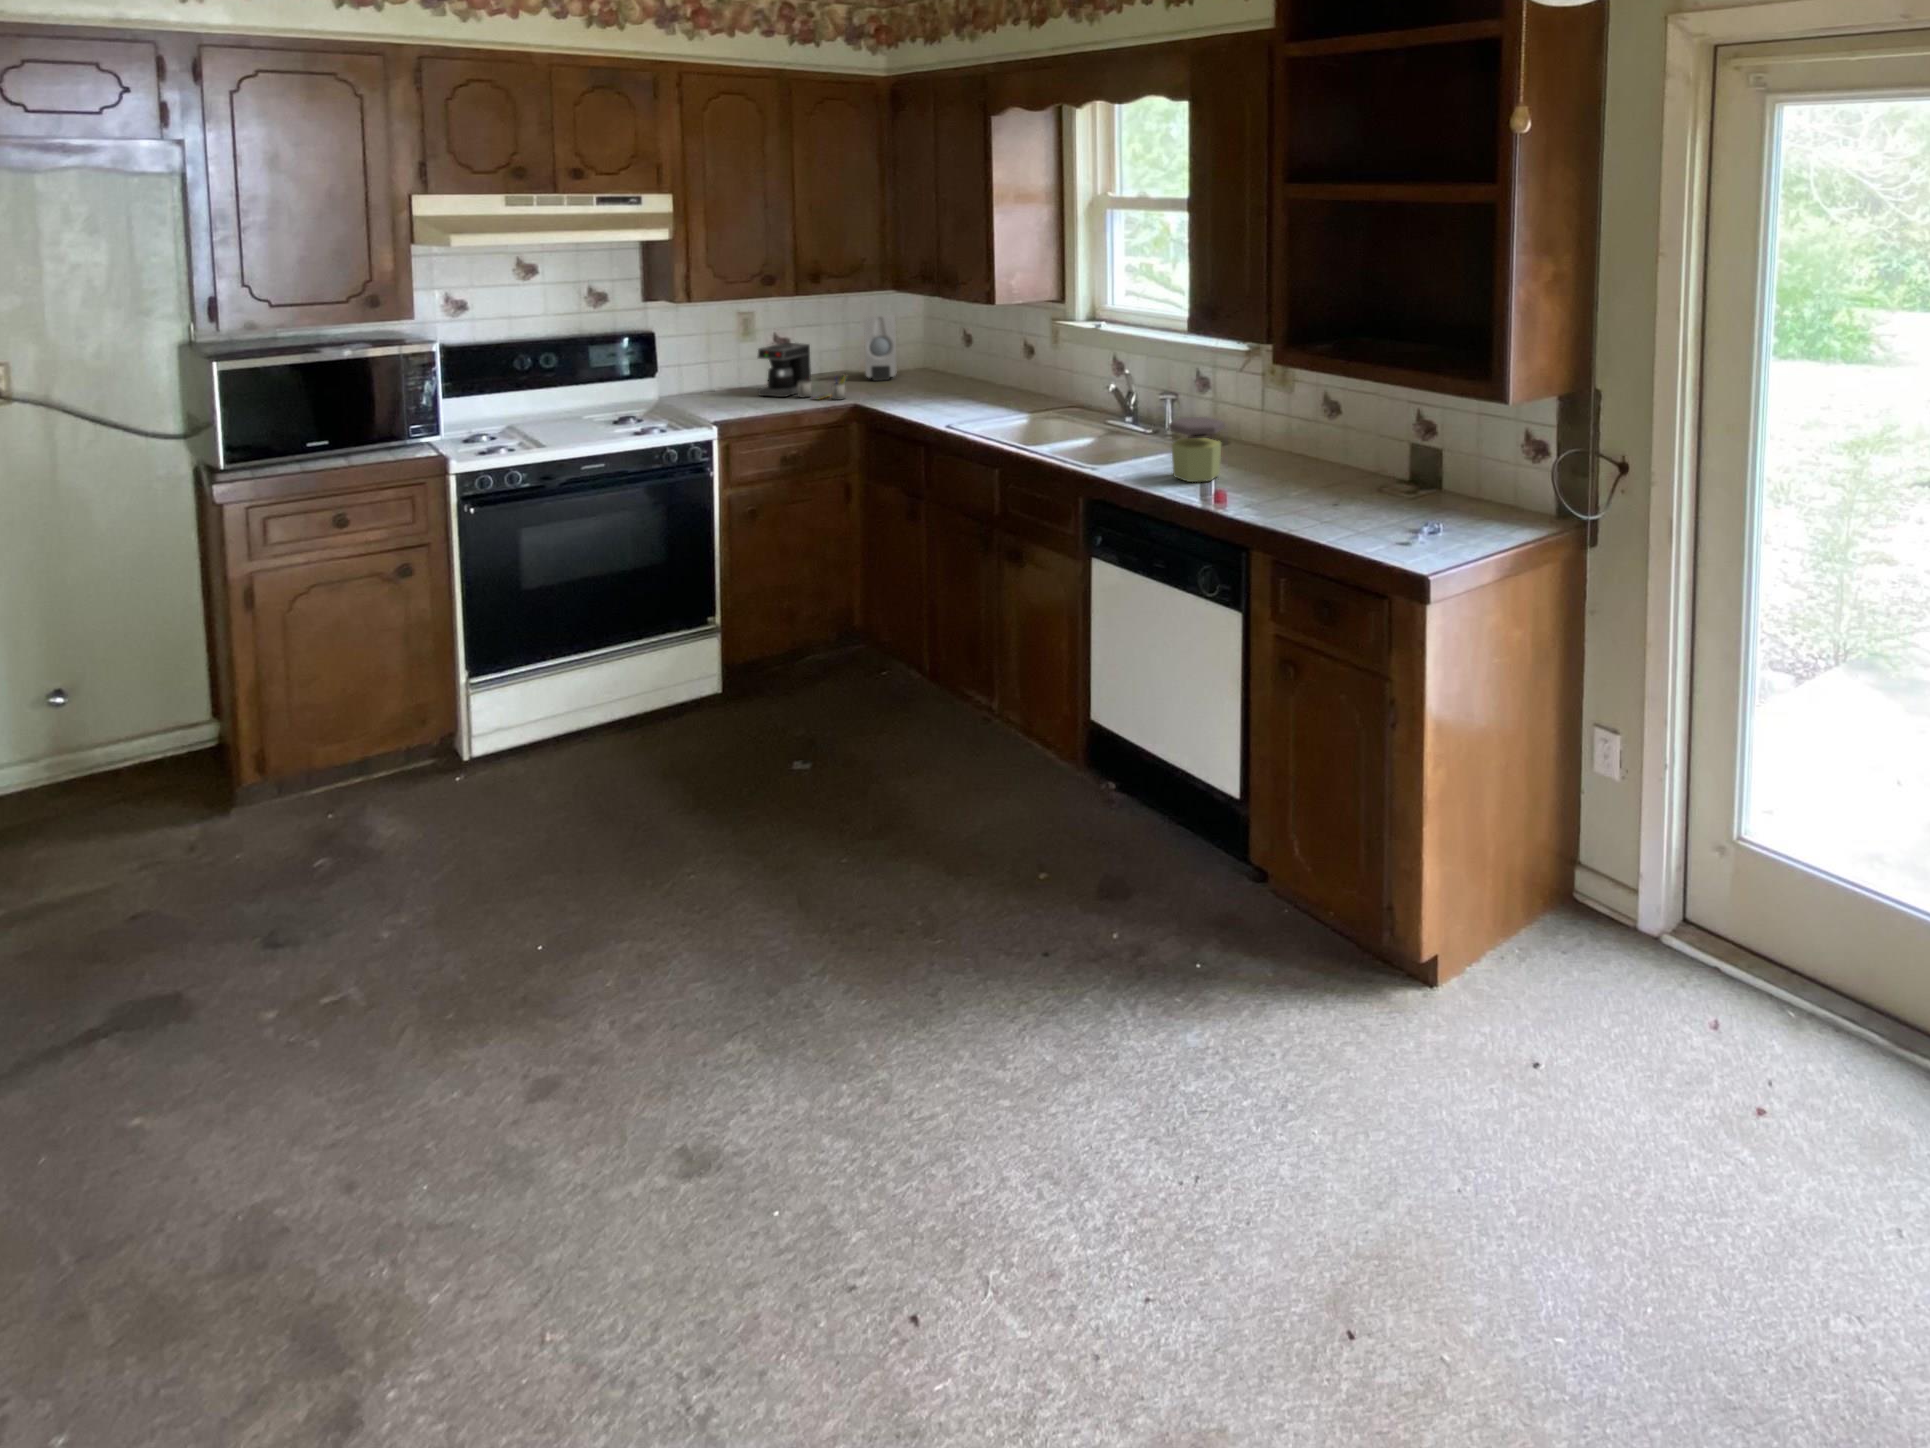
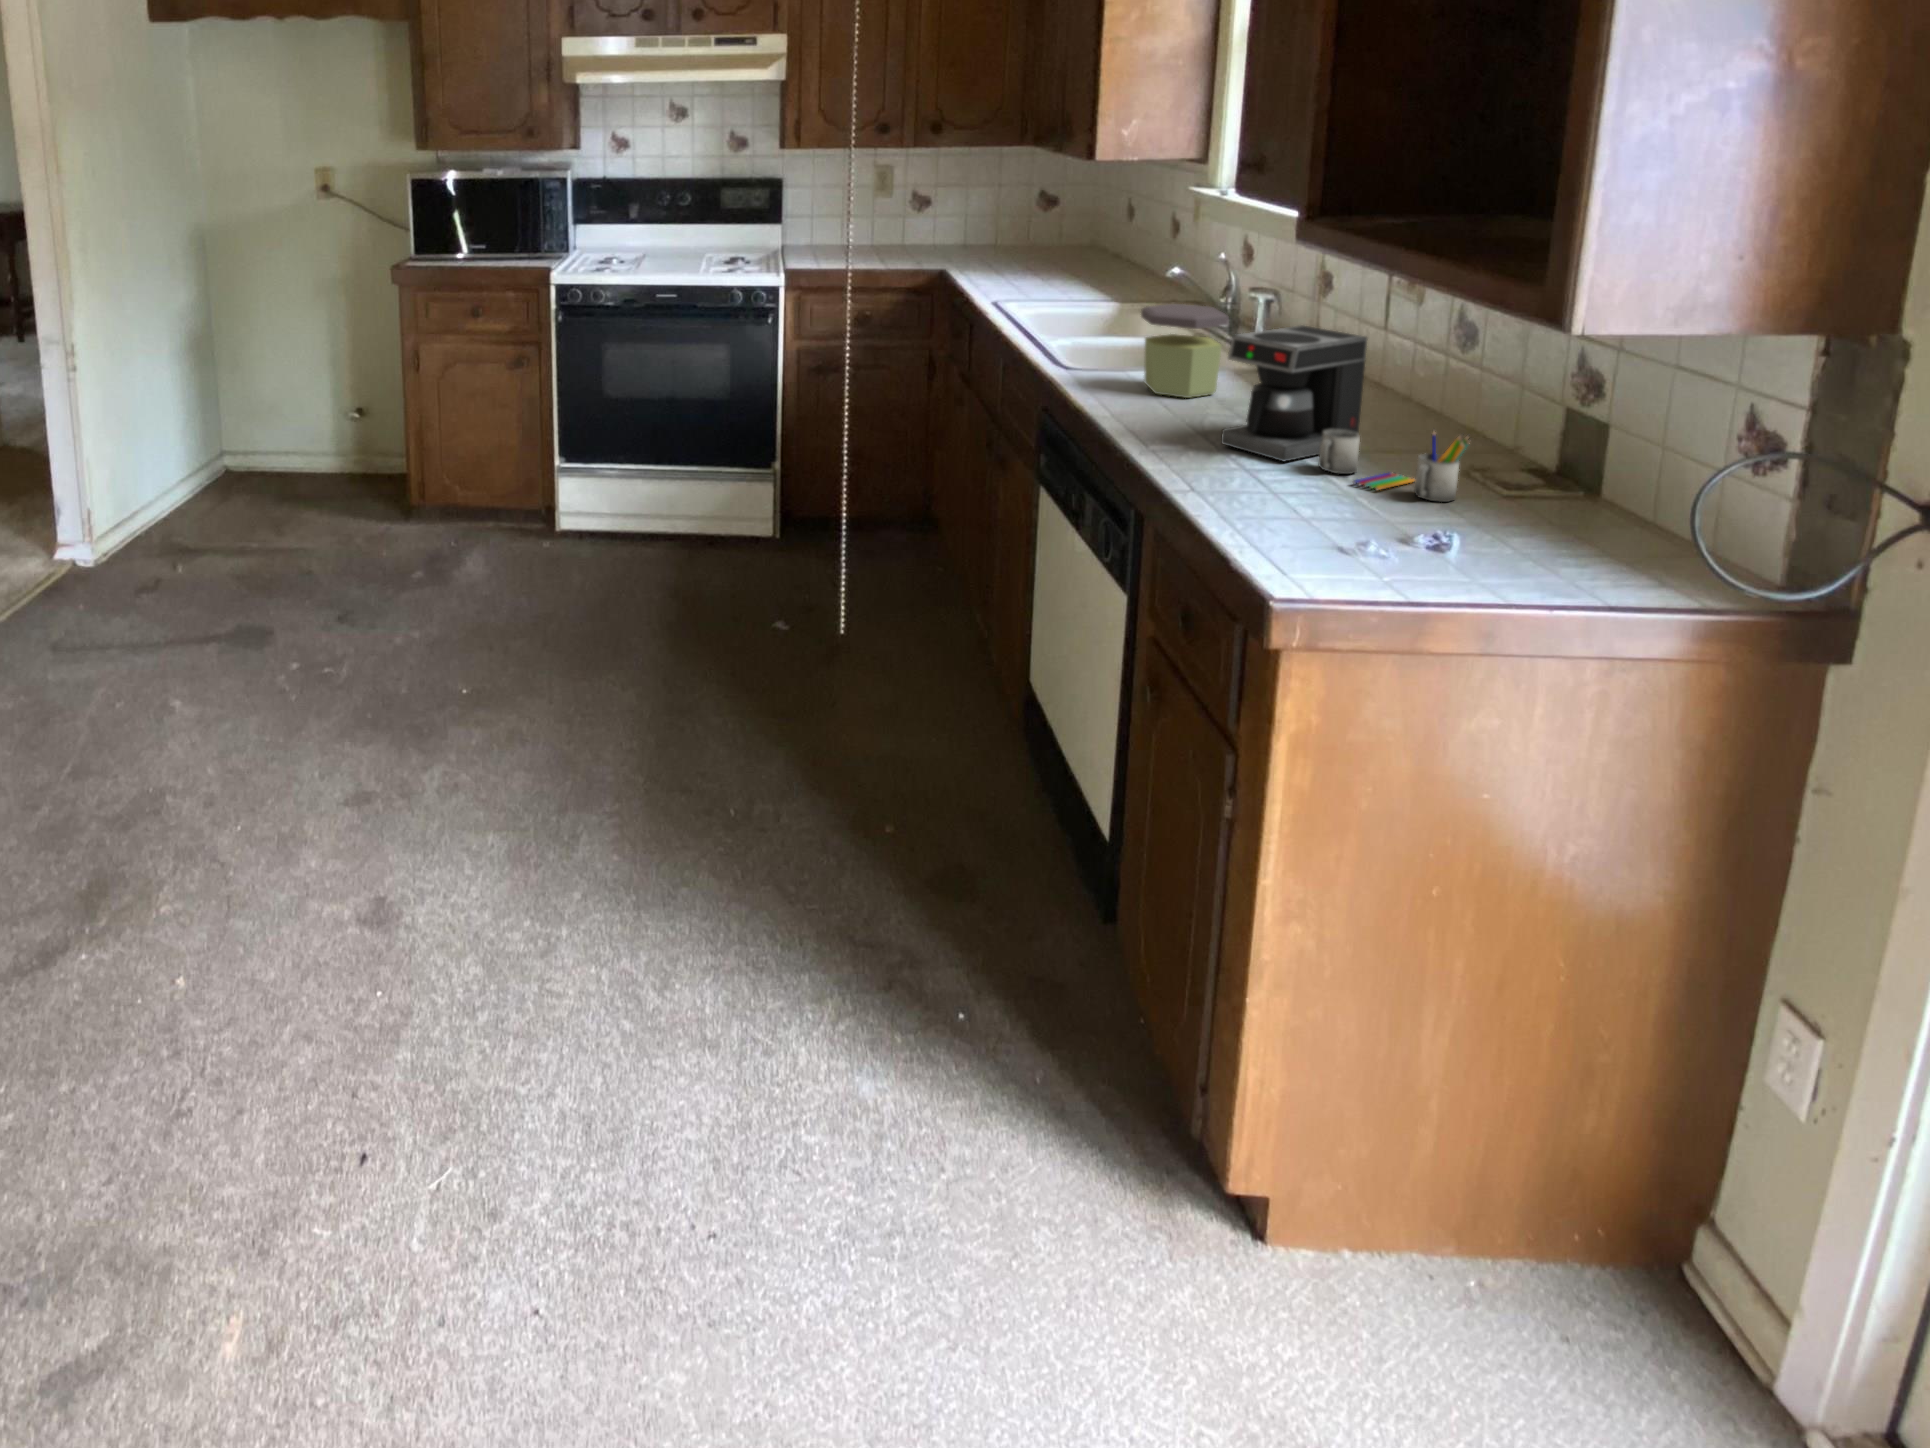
soap dispenser: present [864,315,896,381] -> none [1002,175,1055,252]
coffee maker: present [758,343,847,400] -> present [1221,325,1470,502]

